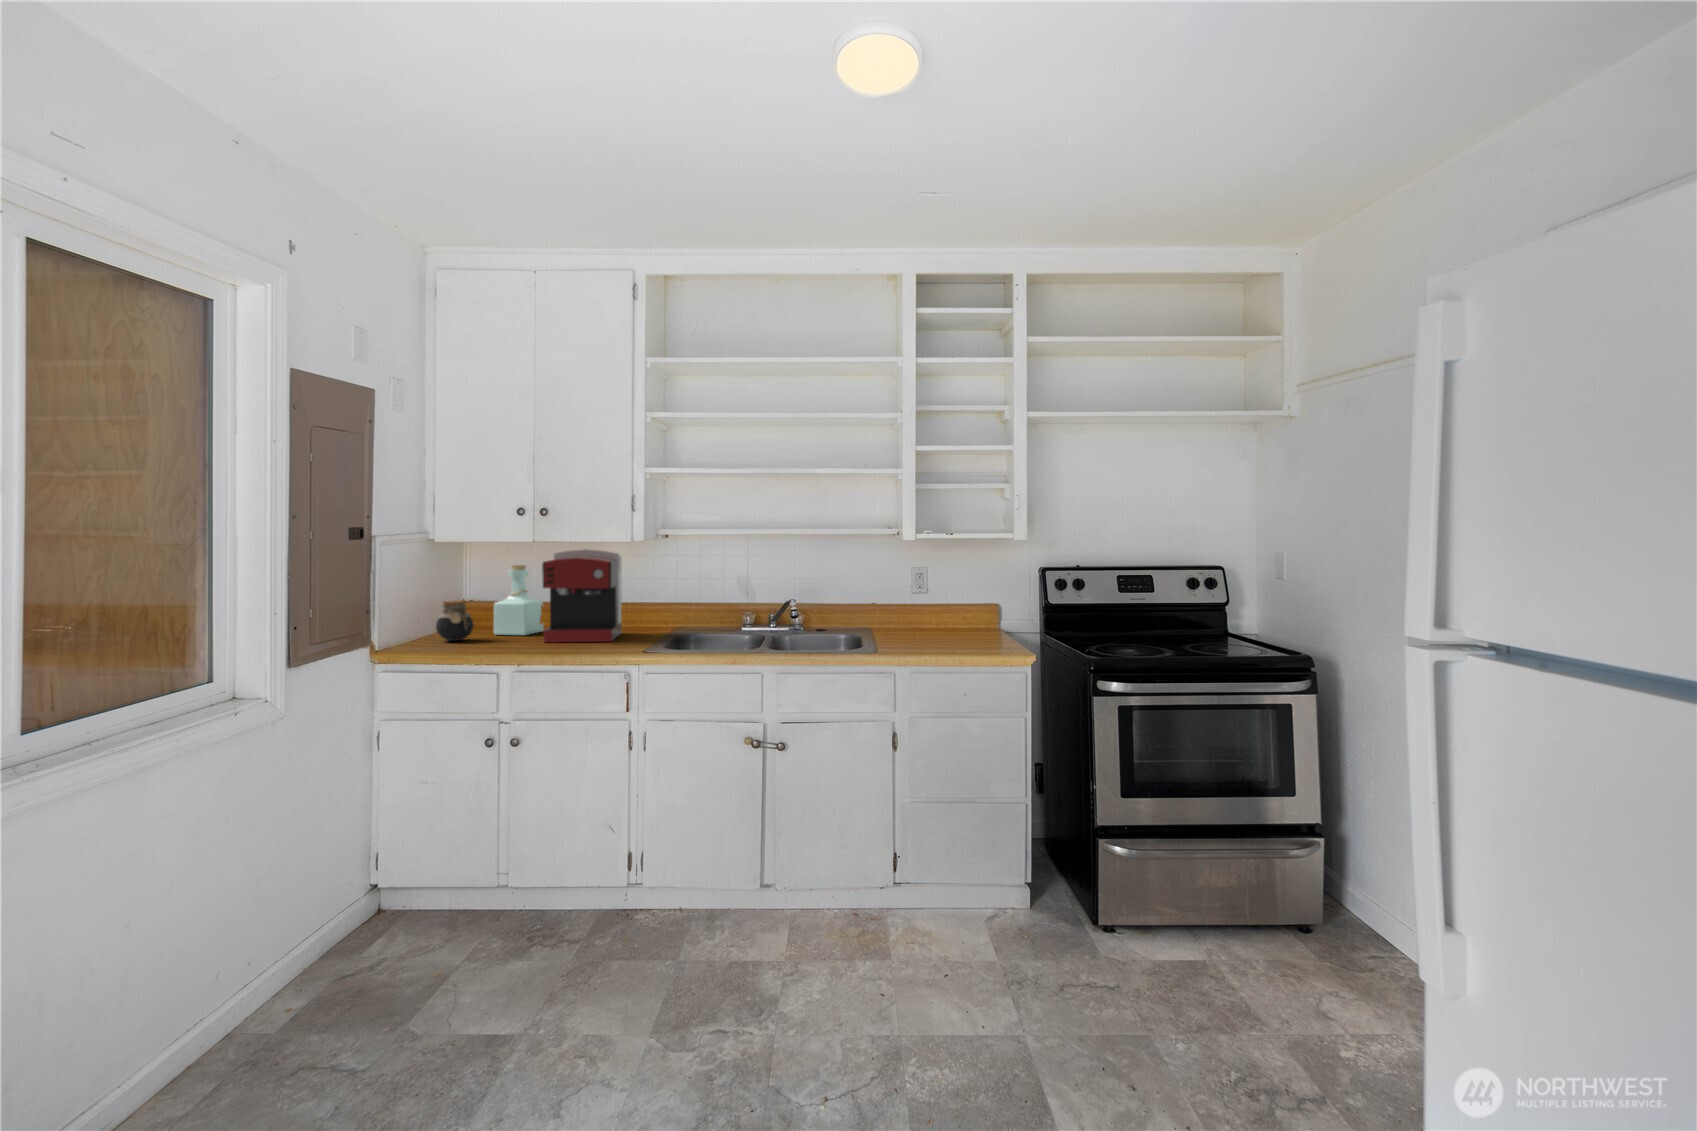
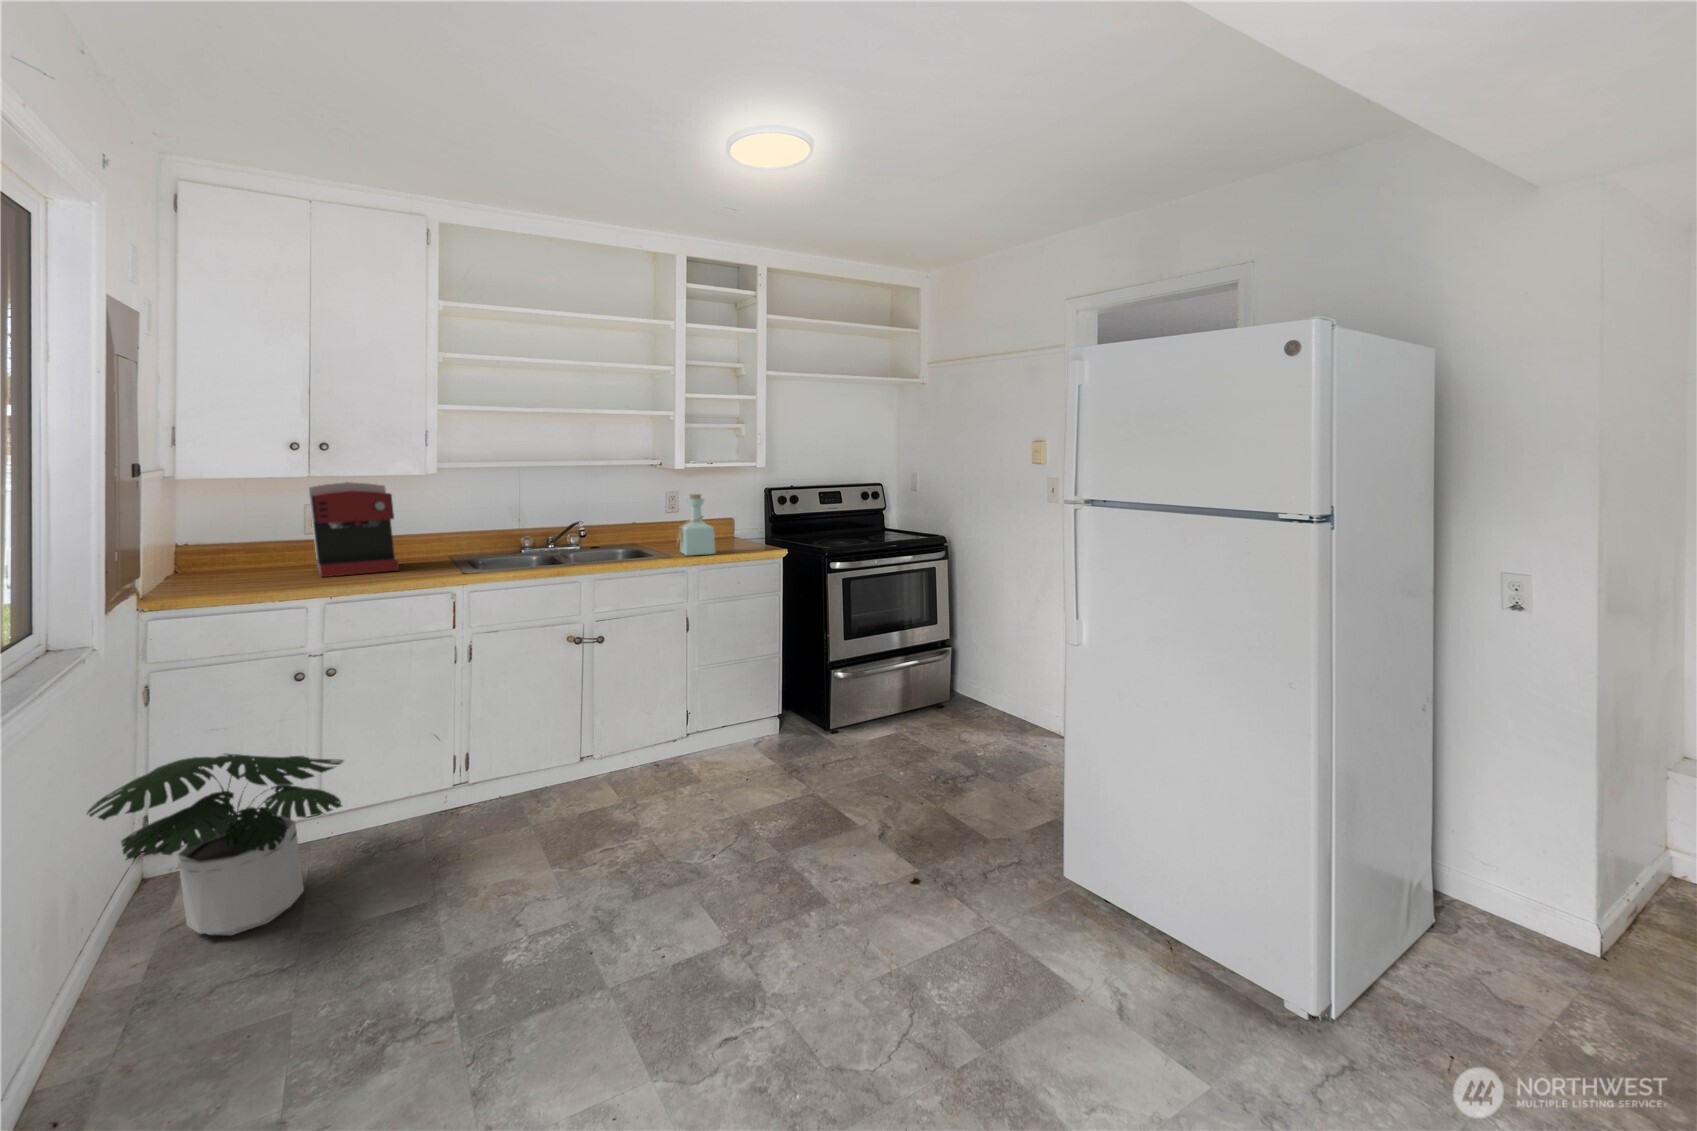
bottle: present [494,565,544,635] -> present [677,494,715,556]
jar: present [436,600,474,641] -> none [174,541,223,585]
potted plant: none [250,810,490,1007] -> present [87,754,343,935]

